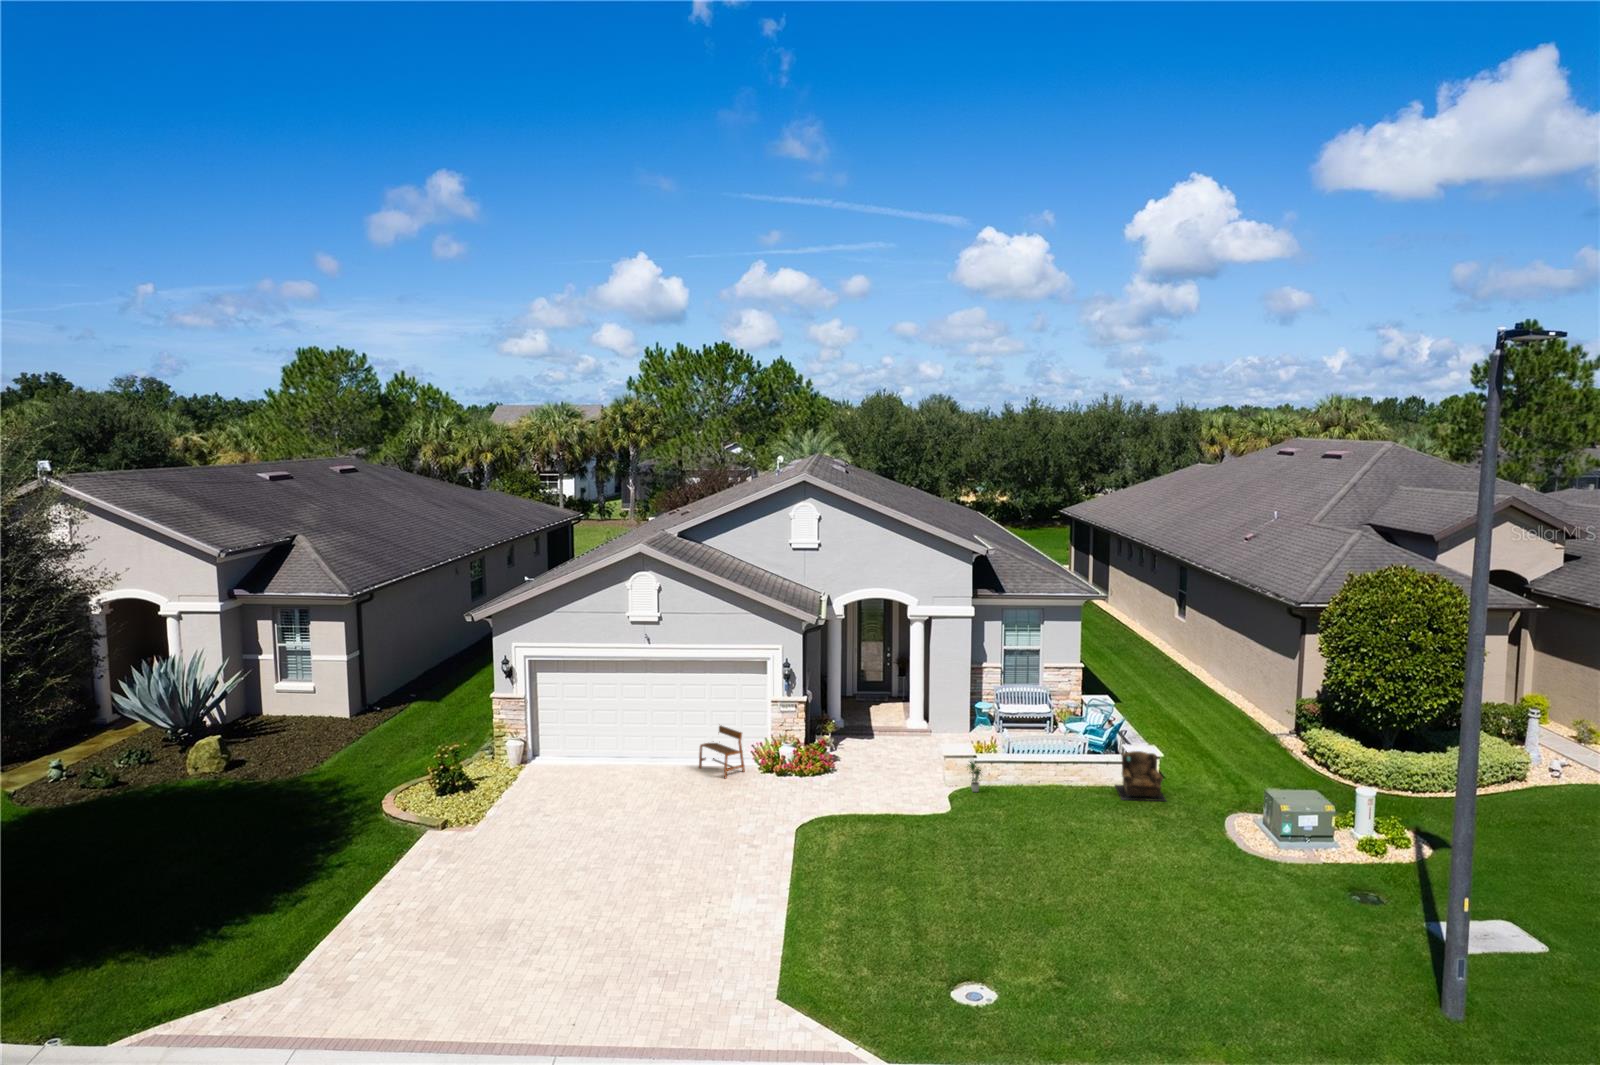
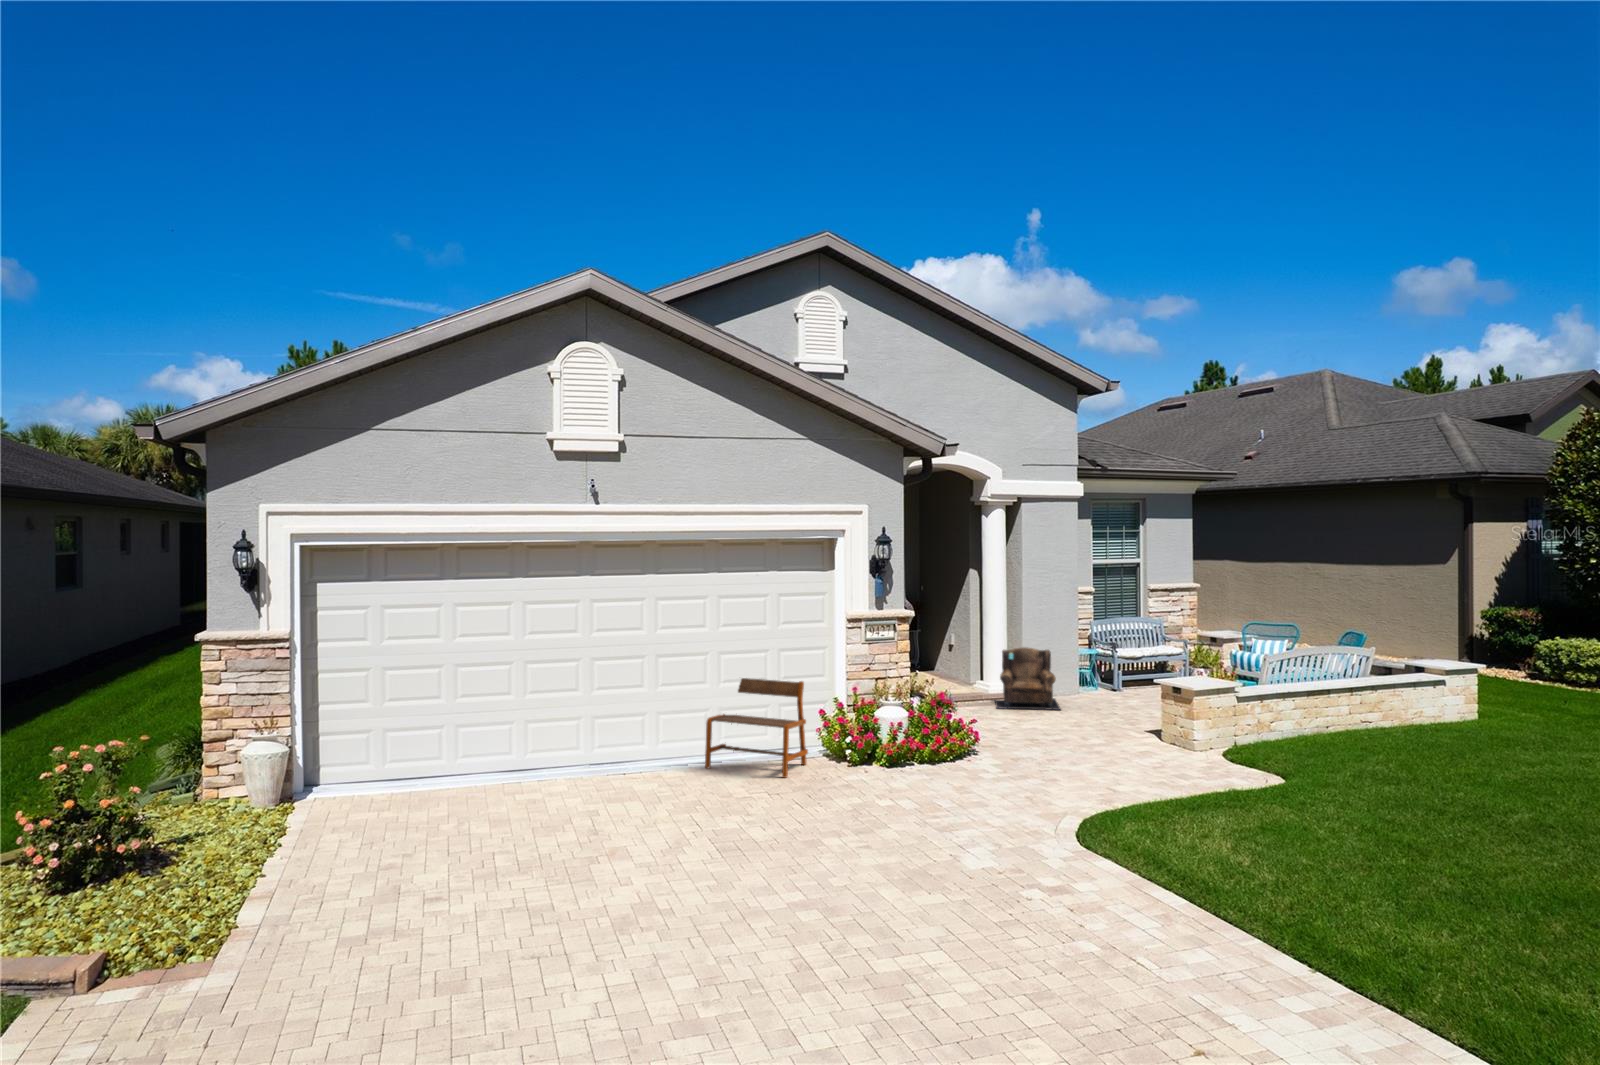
armchair: present [1115,751,1166,801] -> present [995,647,1060,710]
potted plant: present [968,761,982,792] -> none [1226,689,1267,751]

